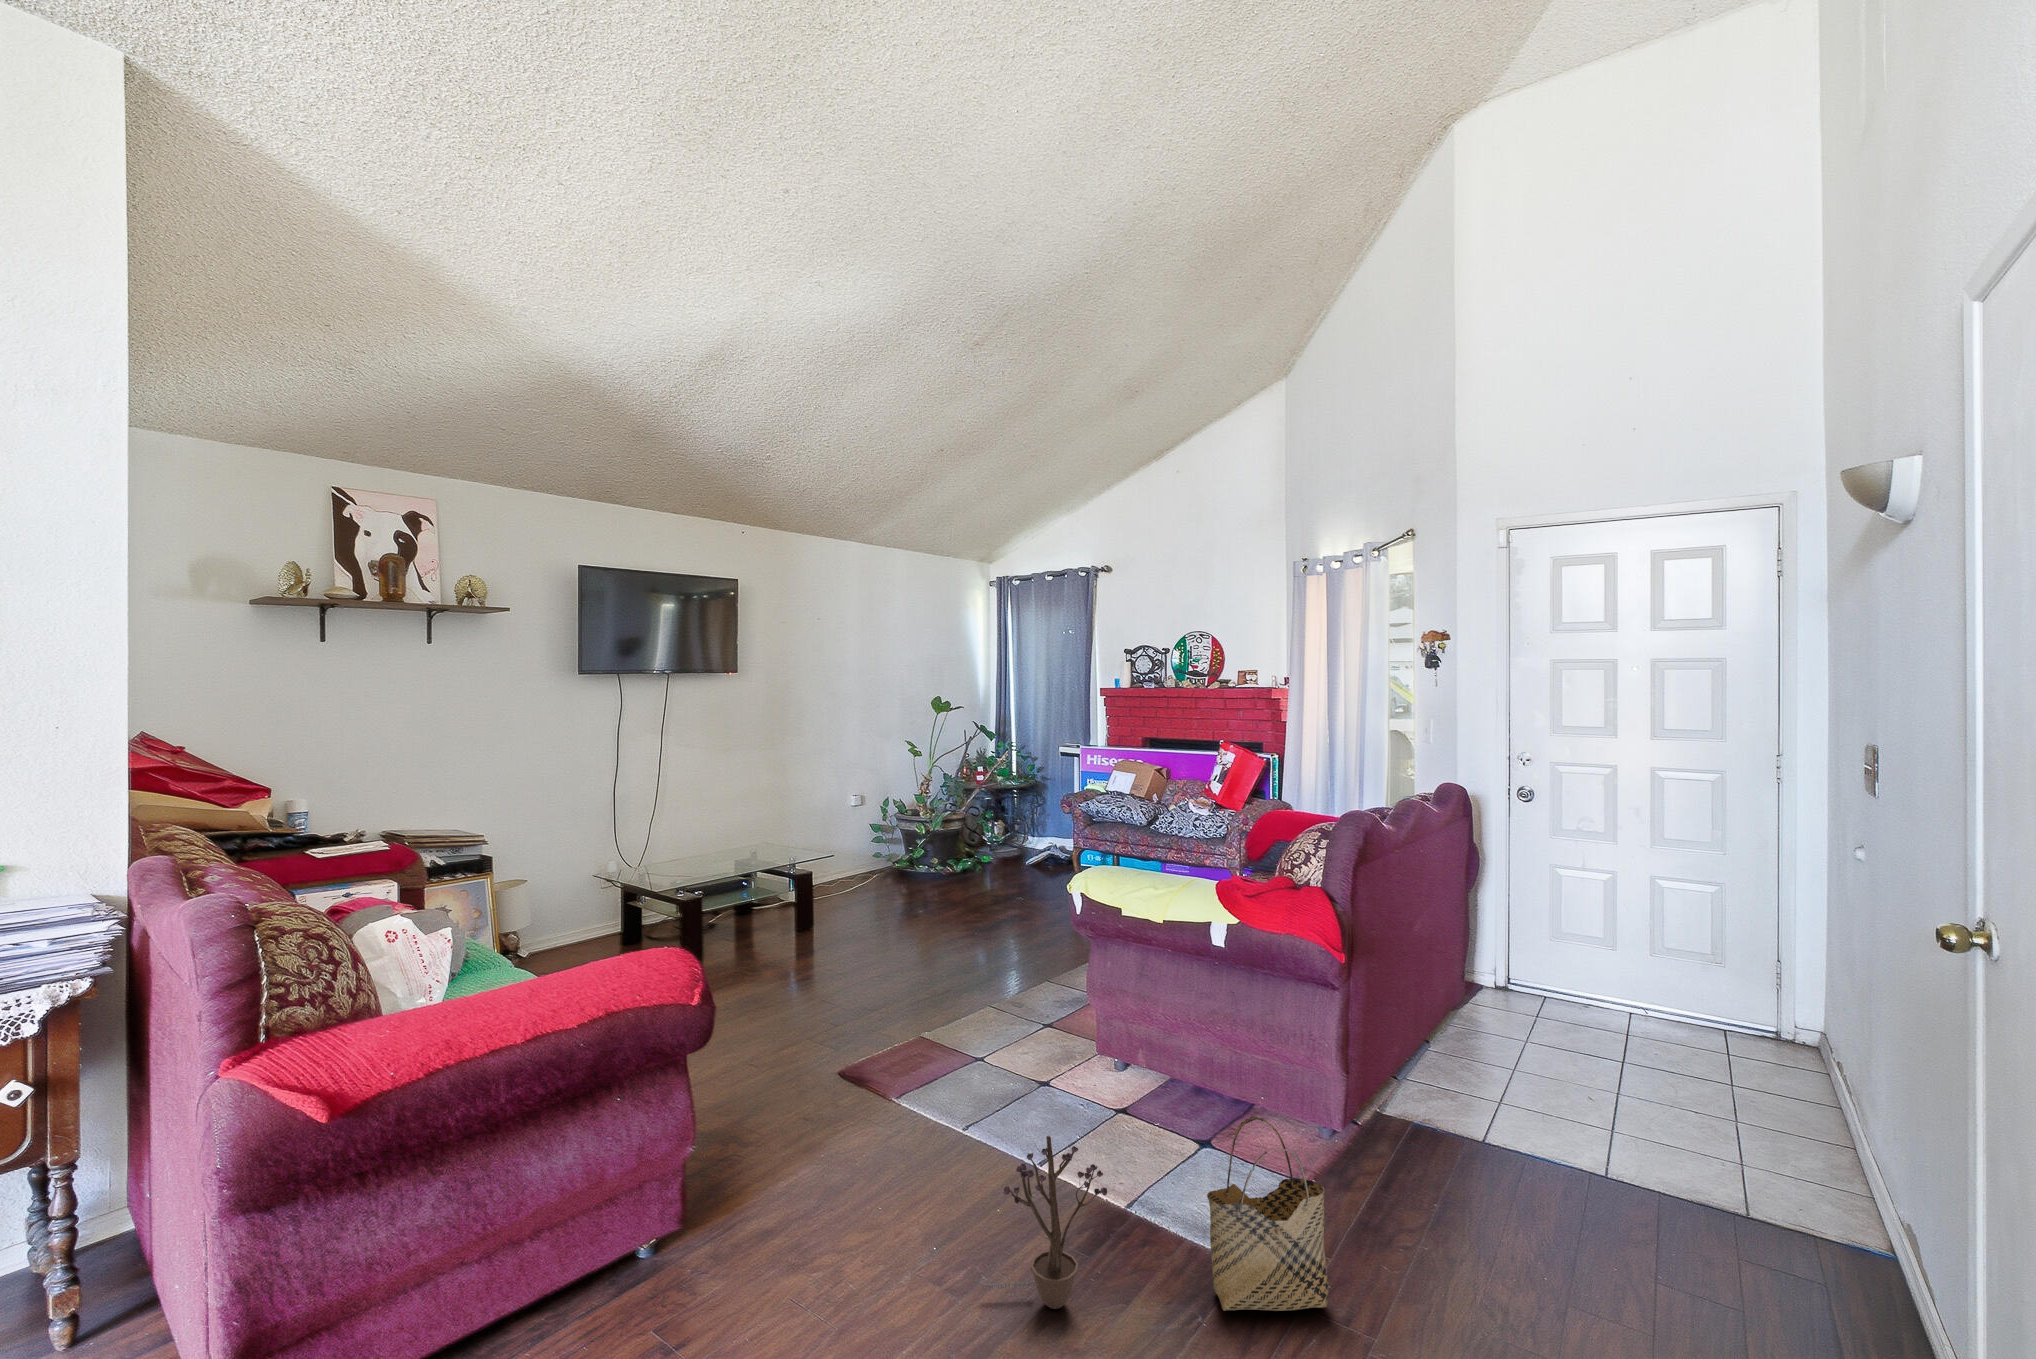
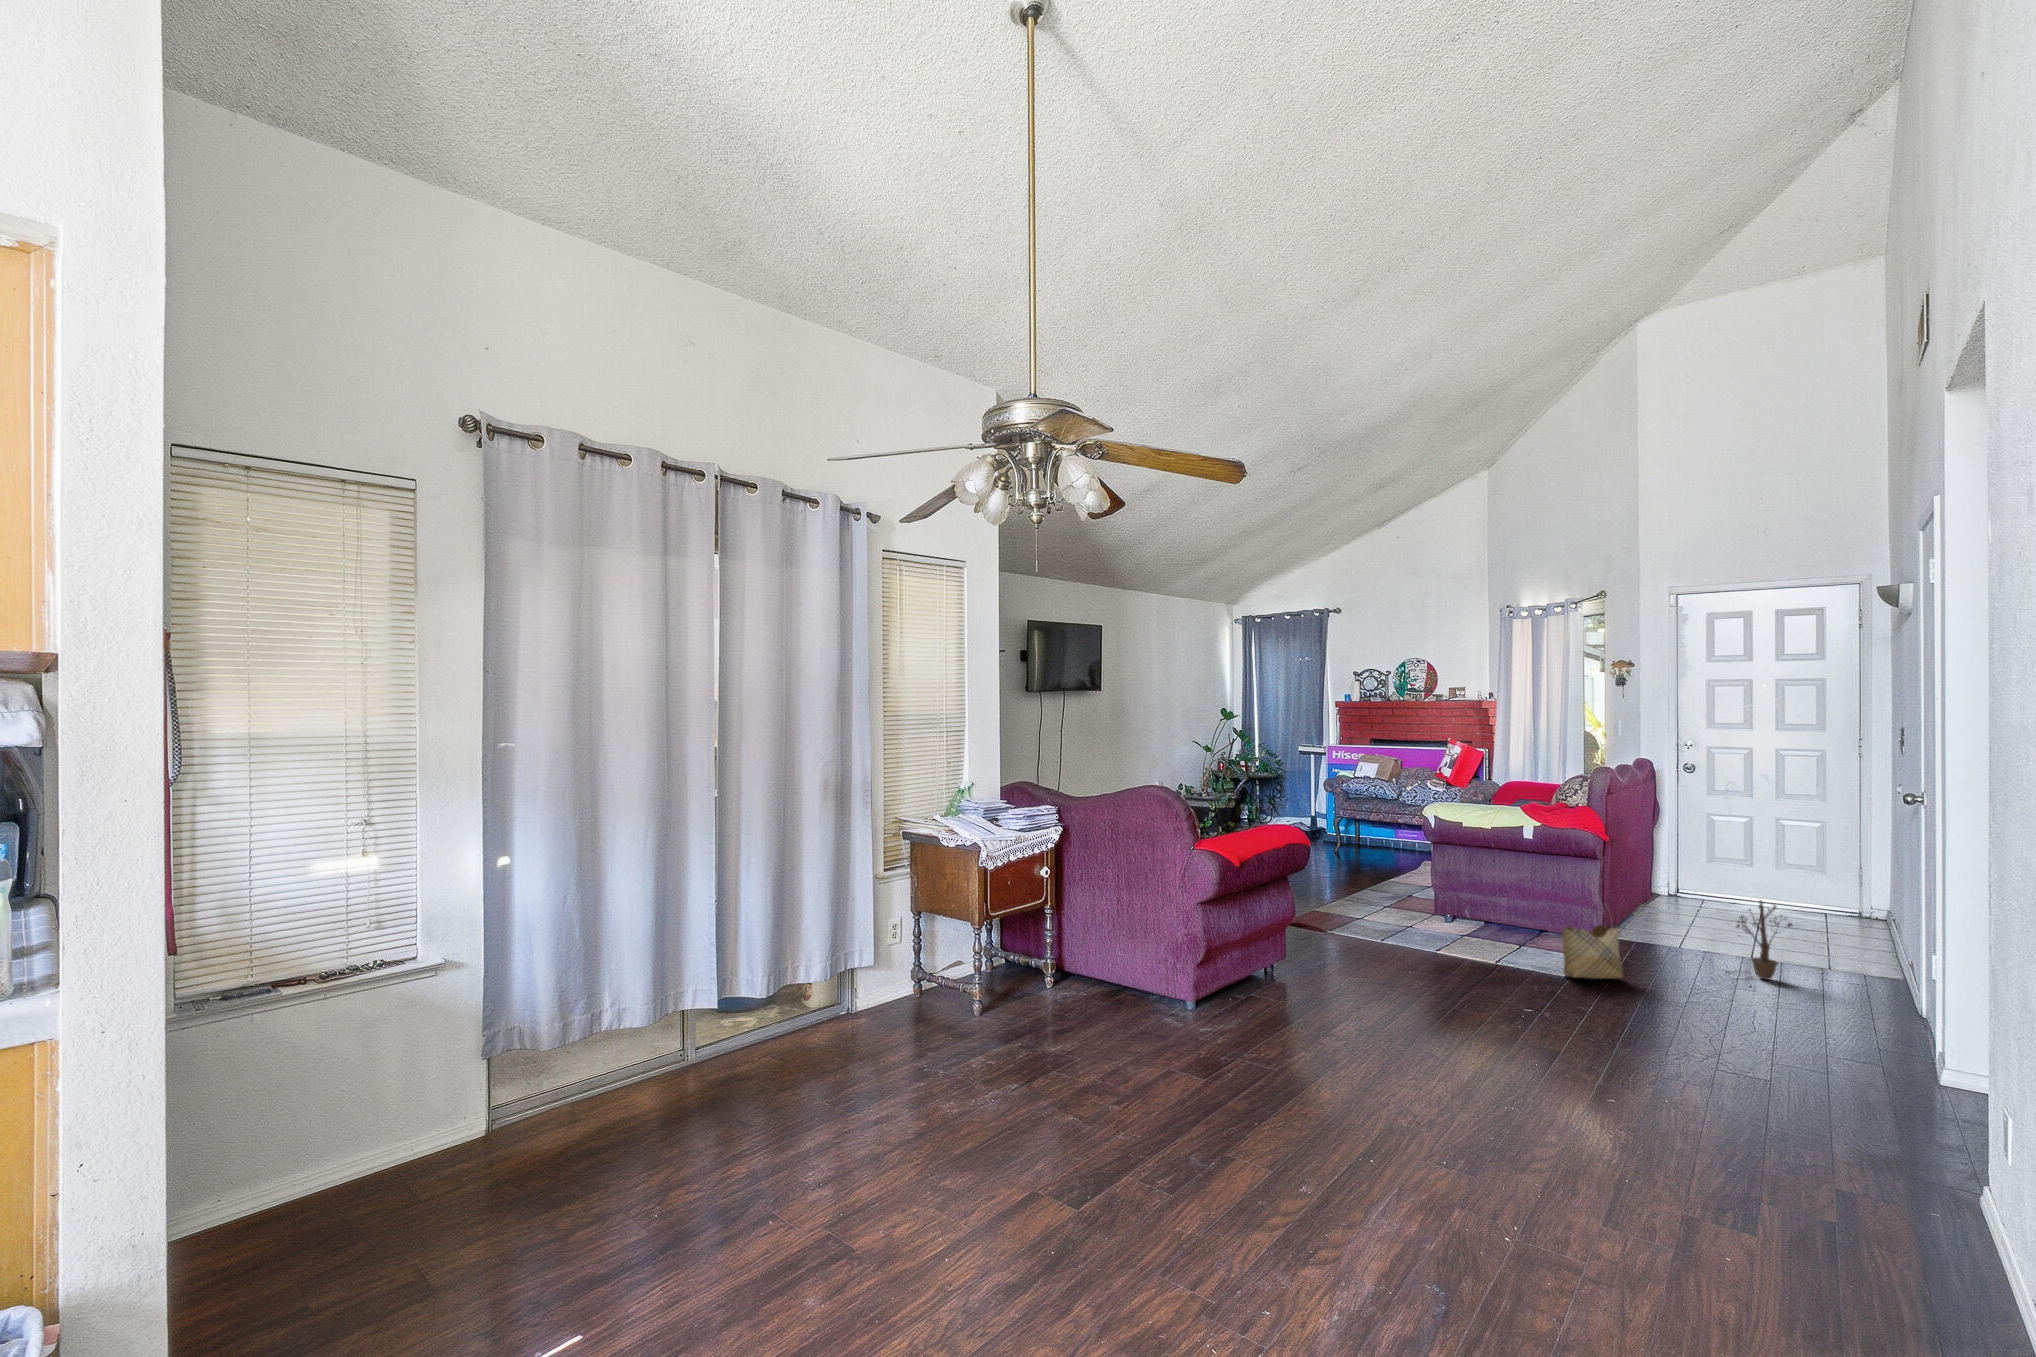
decorative plant: present [983,1136,1107,1309] -> present [1726,901,1792,980]

